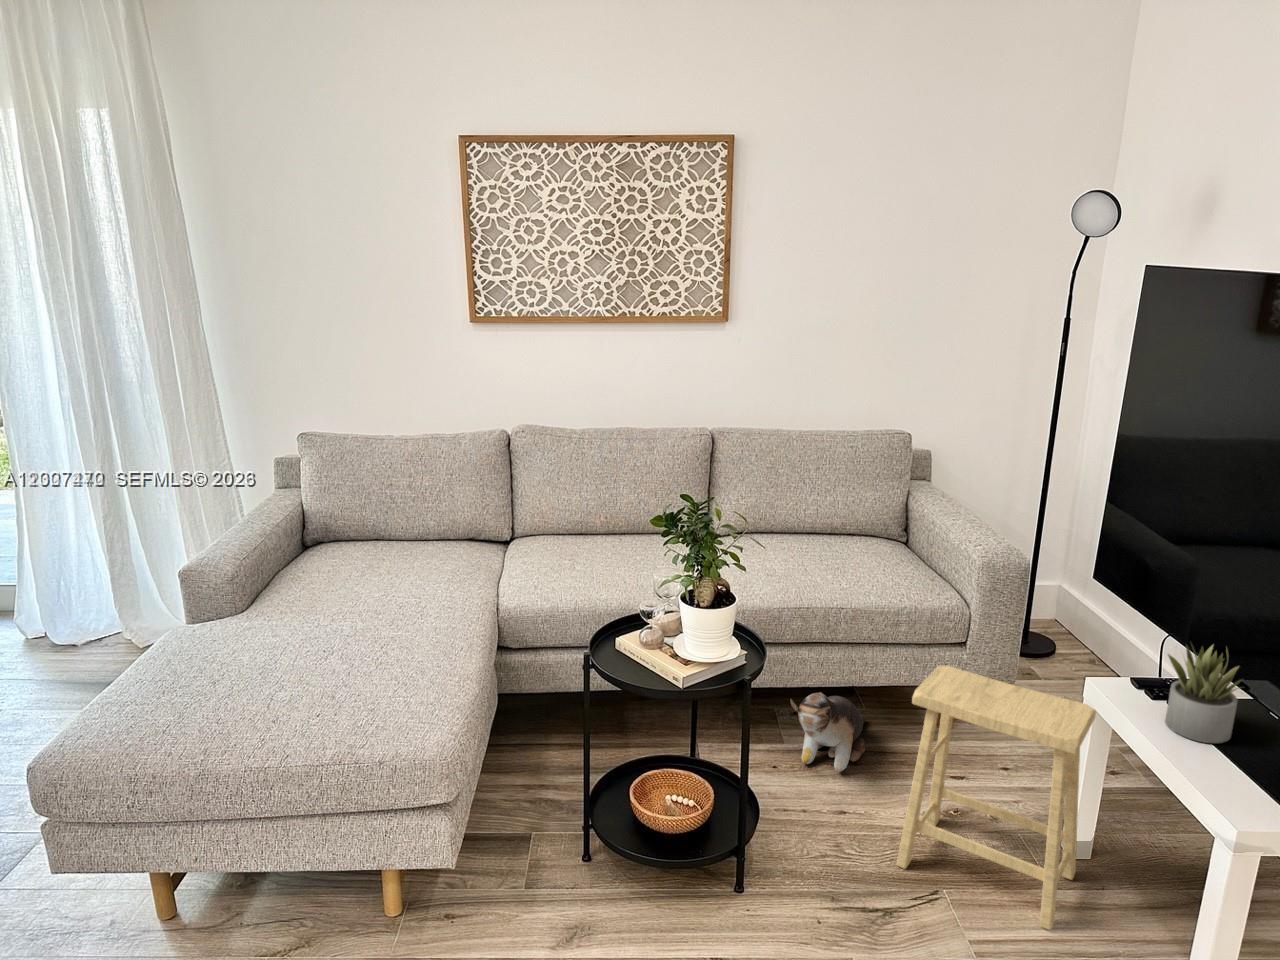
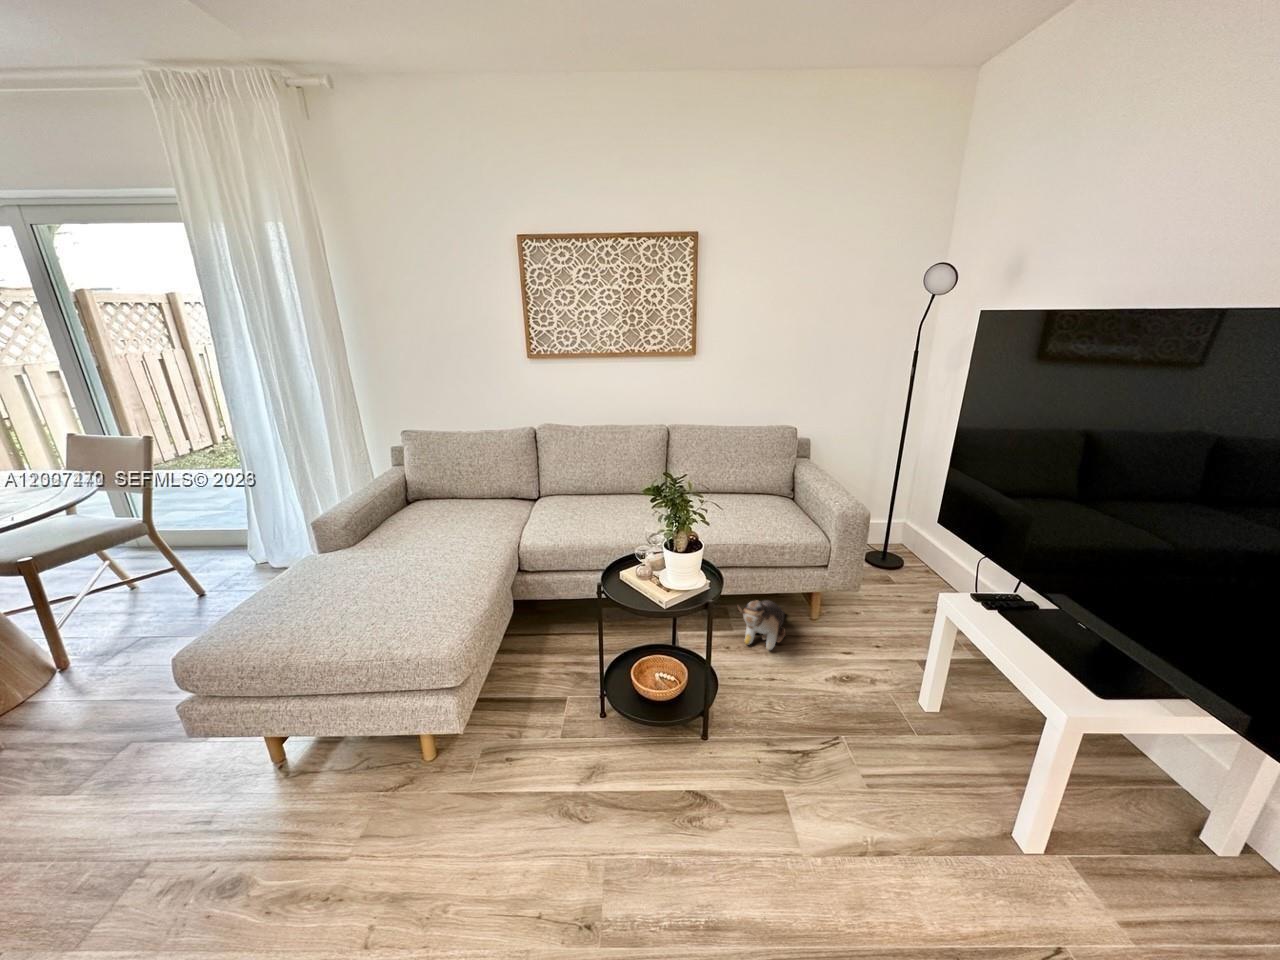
succulent plant: present [1165,645,1240,743] -> none [998,573,1062,644]
footstool: present [897,666,1096,930] -> none [810,586,951,768]

